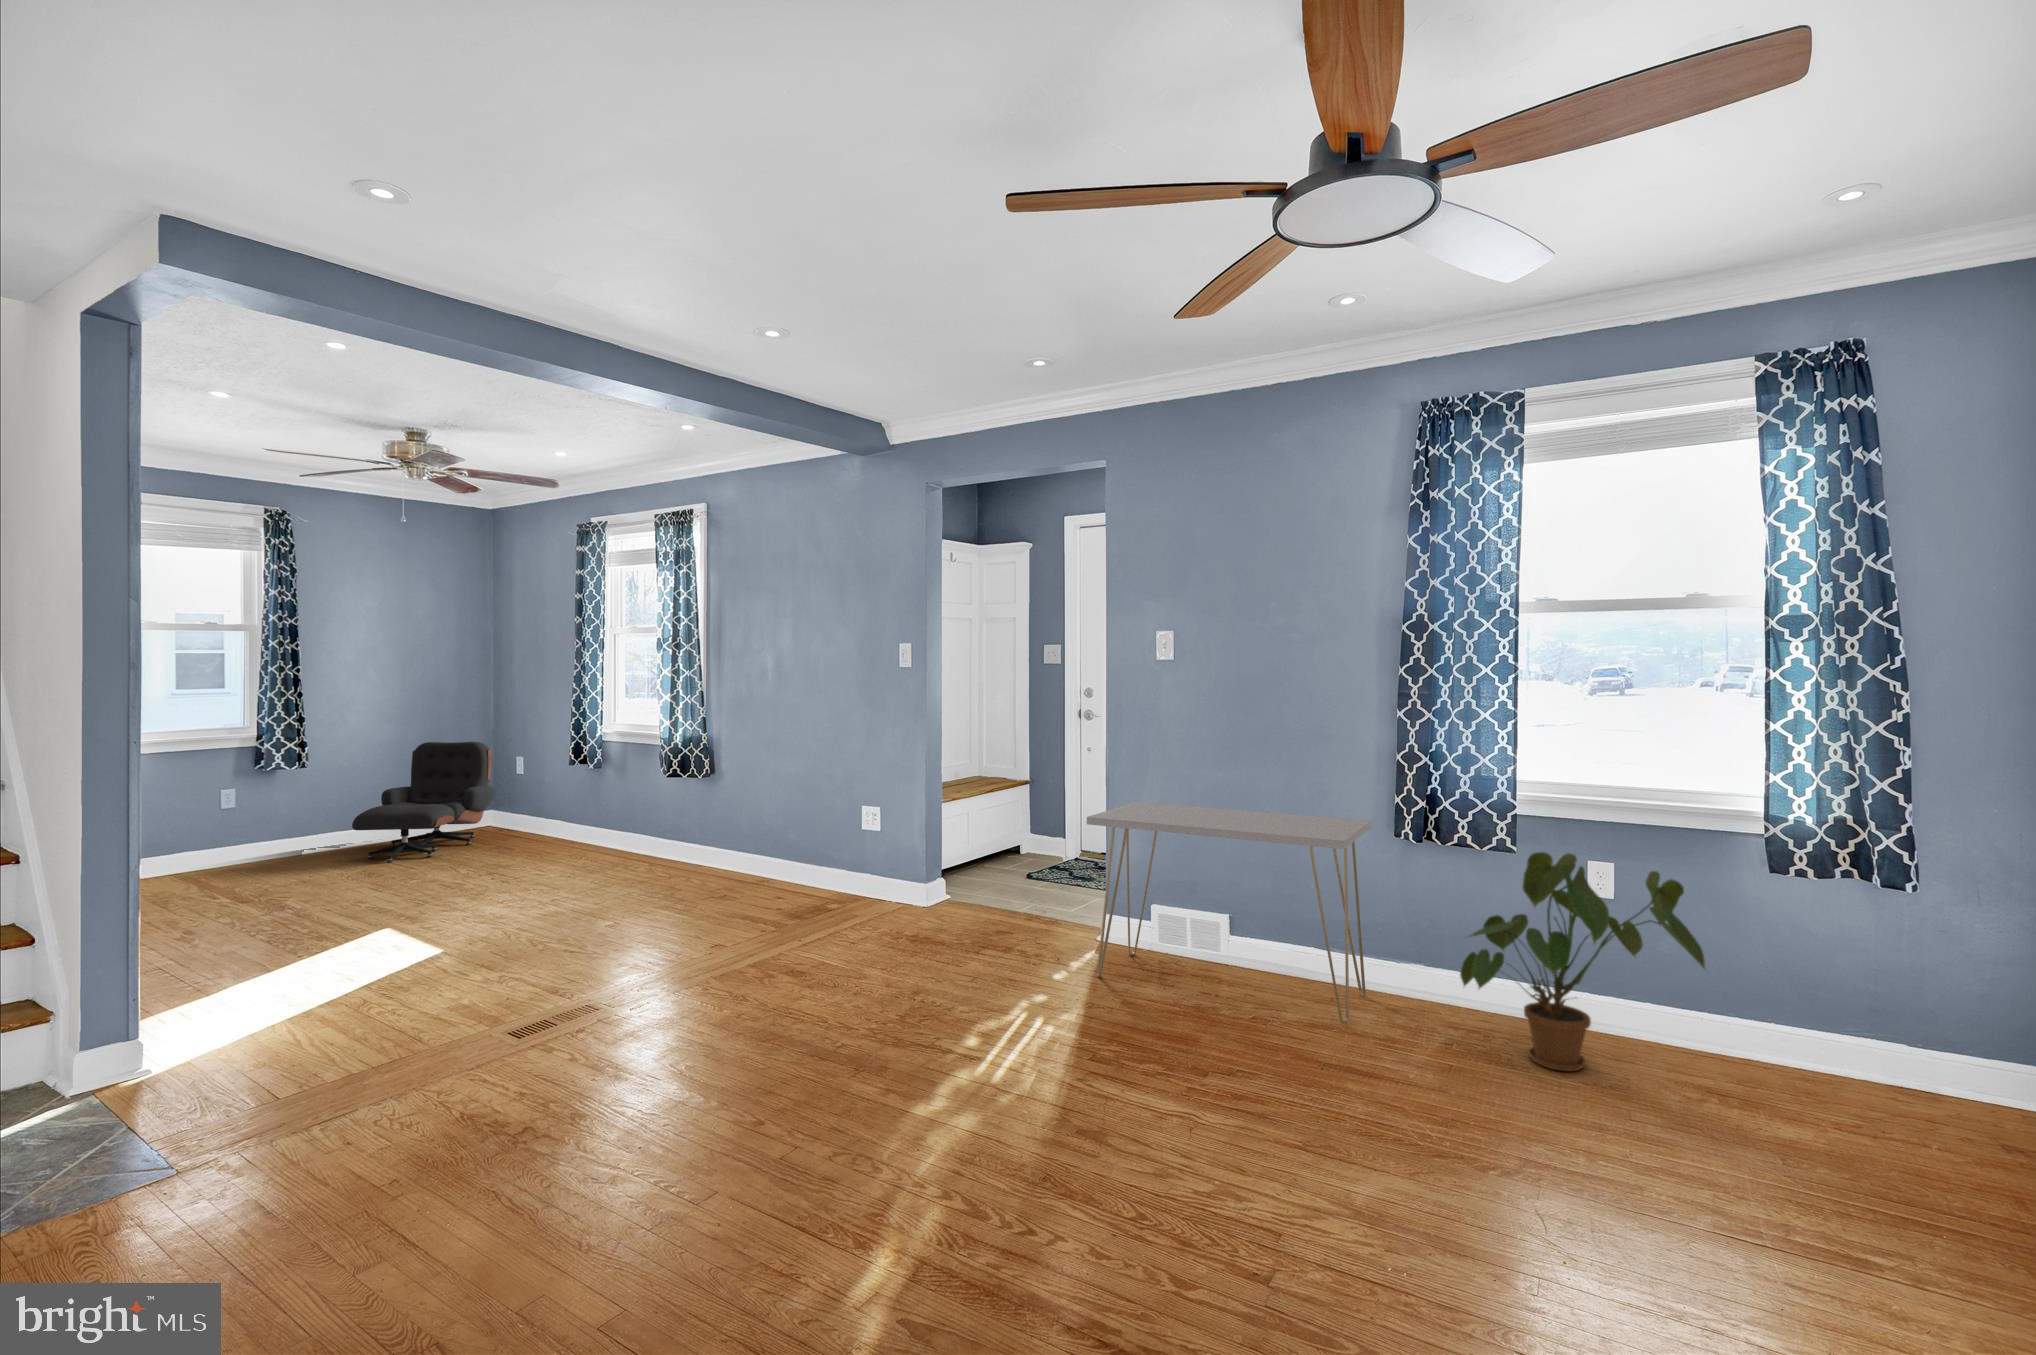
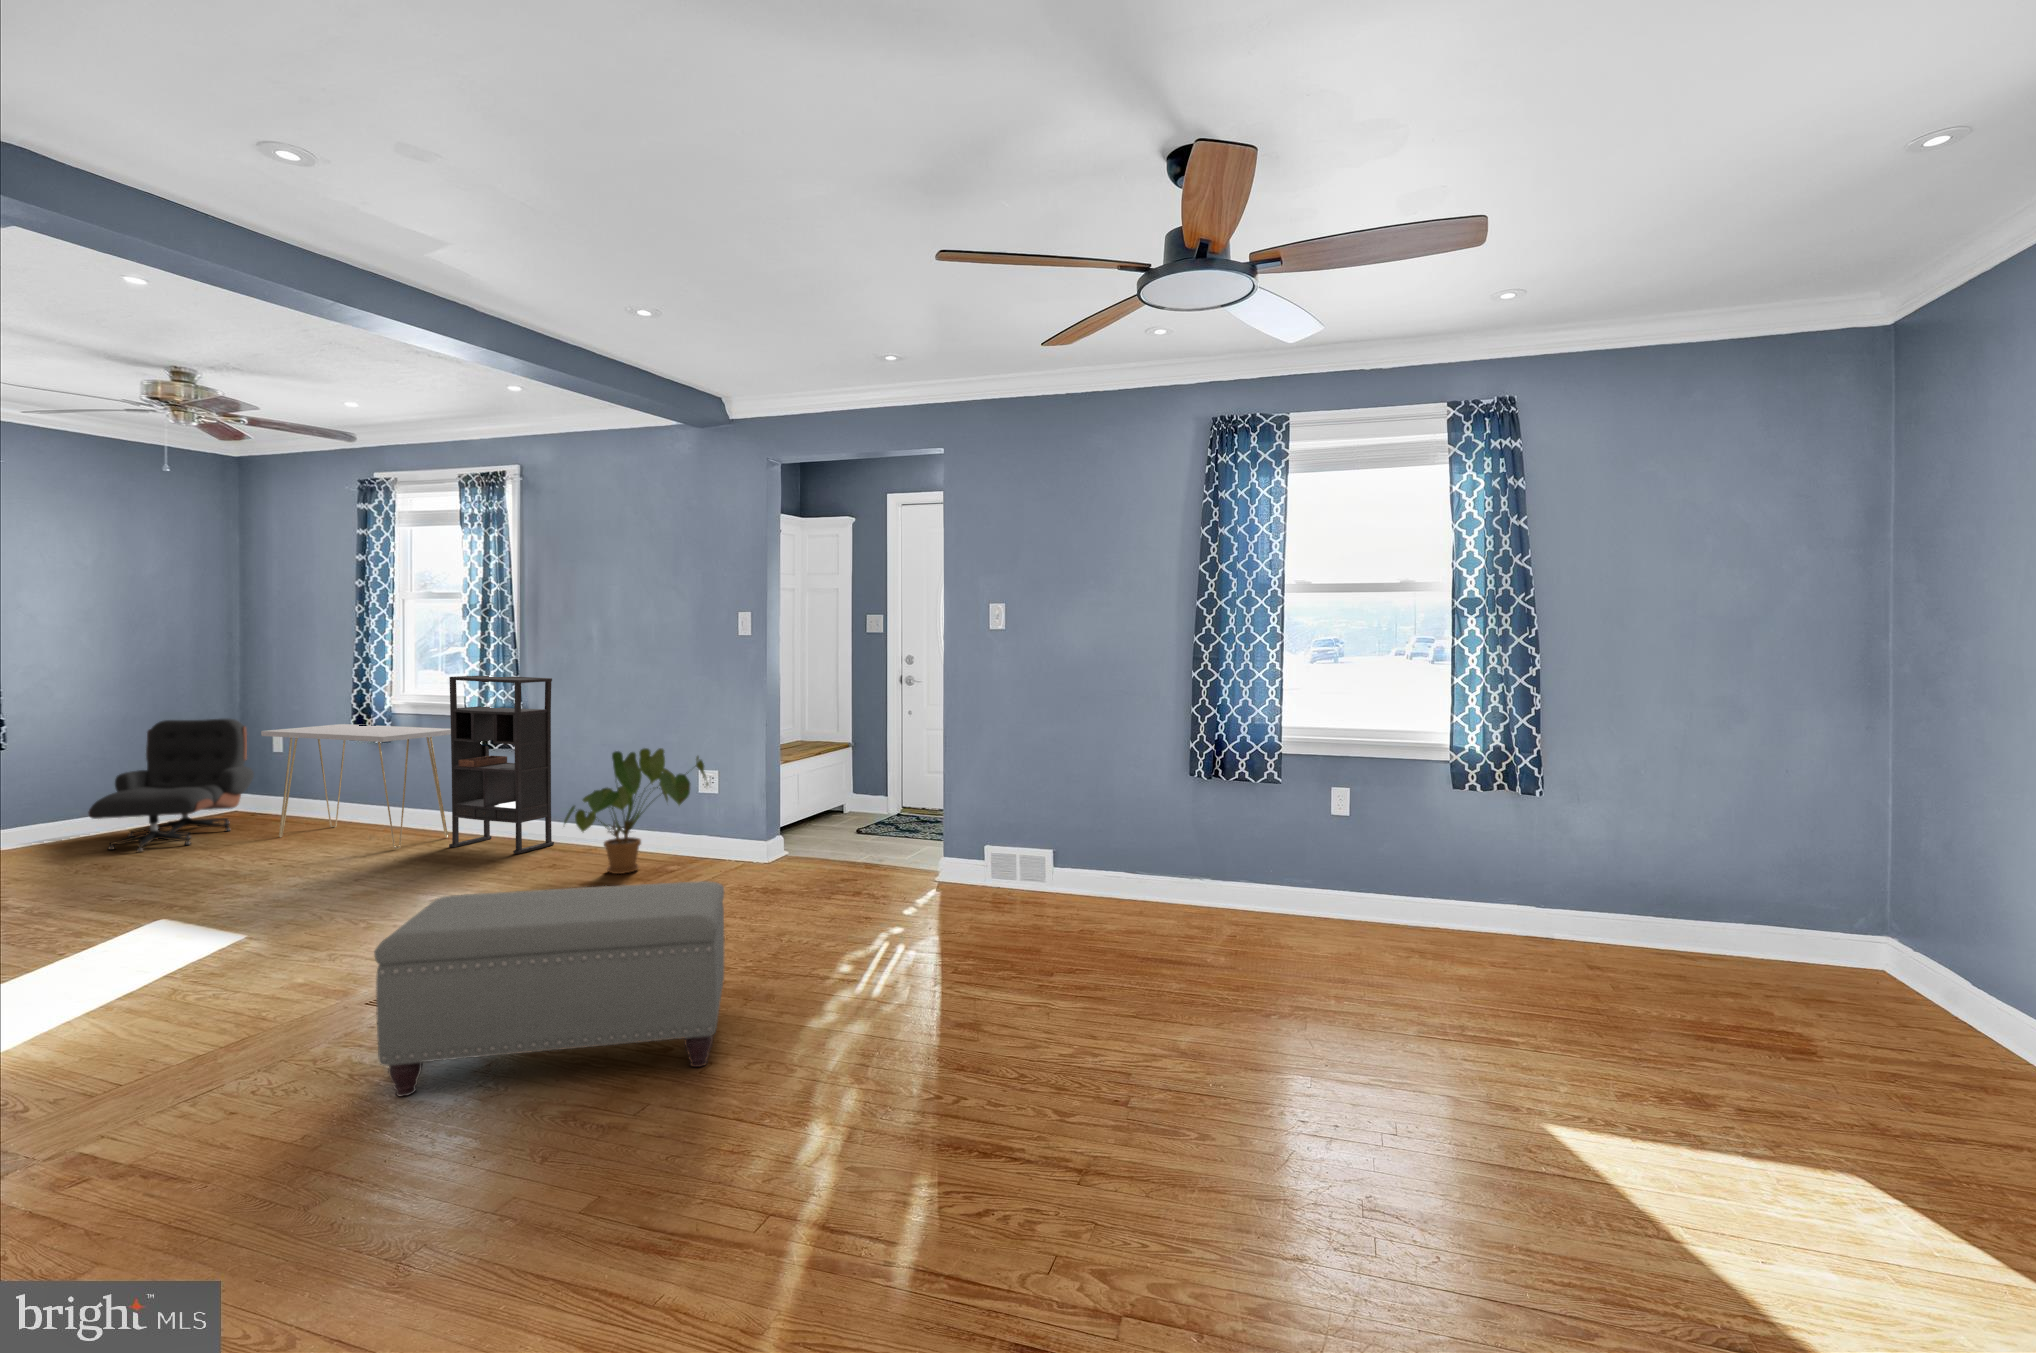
bookshelf: none [638,705,731,882] -> present [449,676,554,854]
console table: present [1087,802,1371,1023] -> present [261,724,451,849]
house plant: present [1460,852,1705,1071] -> present [564,748,708,874]
ottoman: none [411,946,818,1181] -> present [374,881,724,1097]

